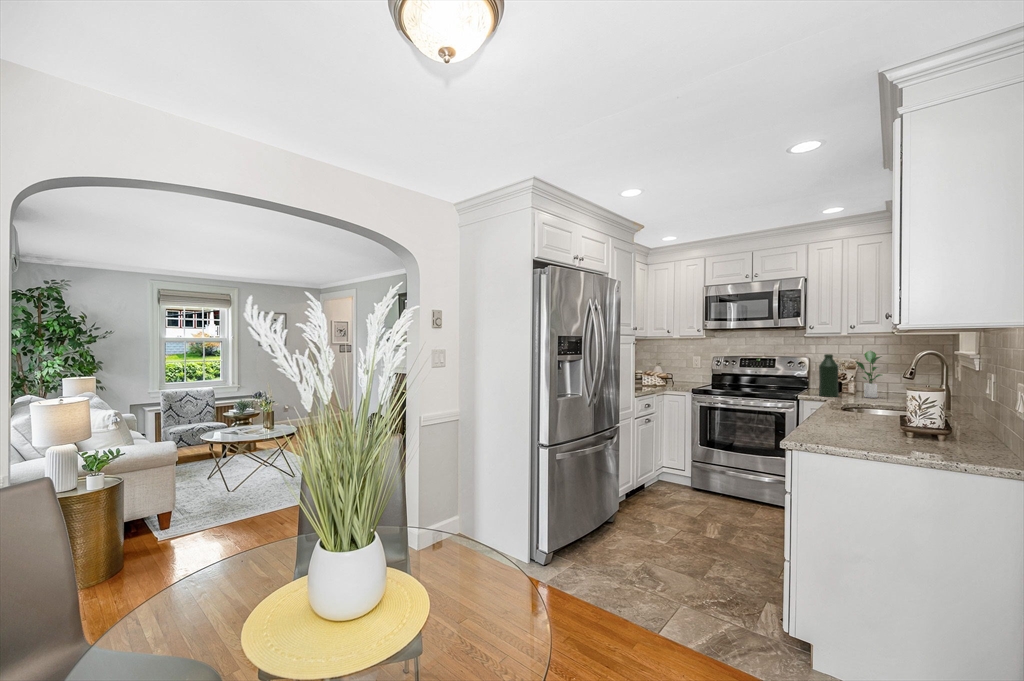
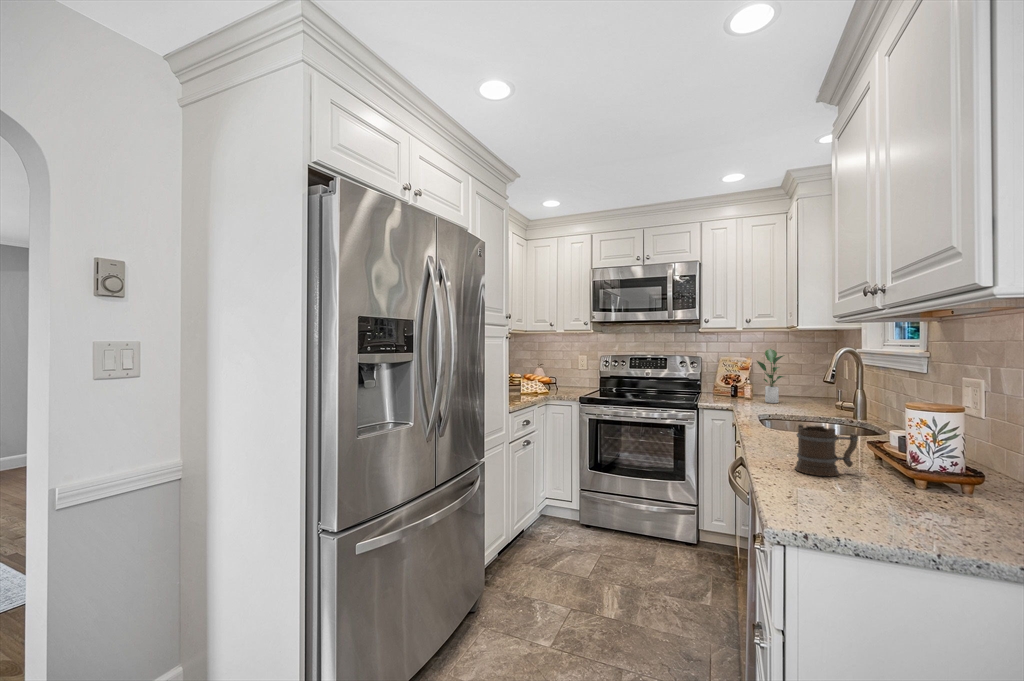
bottle: present [819,354,839,397] -> none [720,354,741,404]
mug: none [824,398,871,432] -> present [795,424,858,476]

